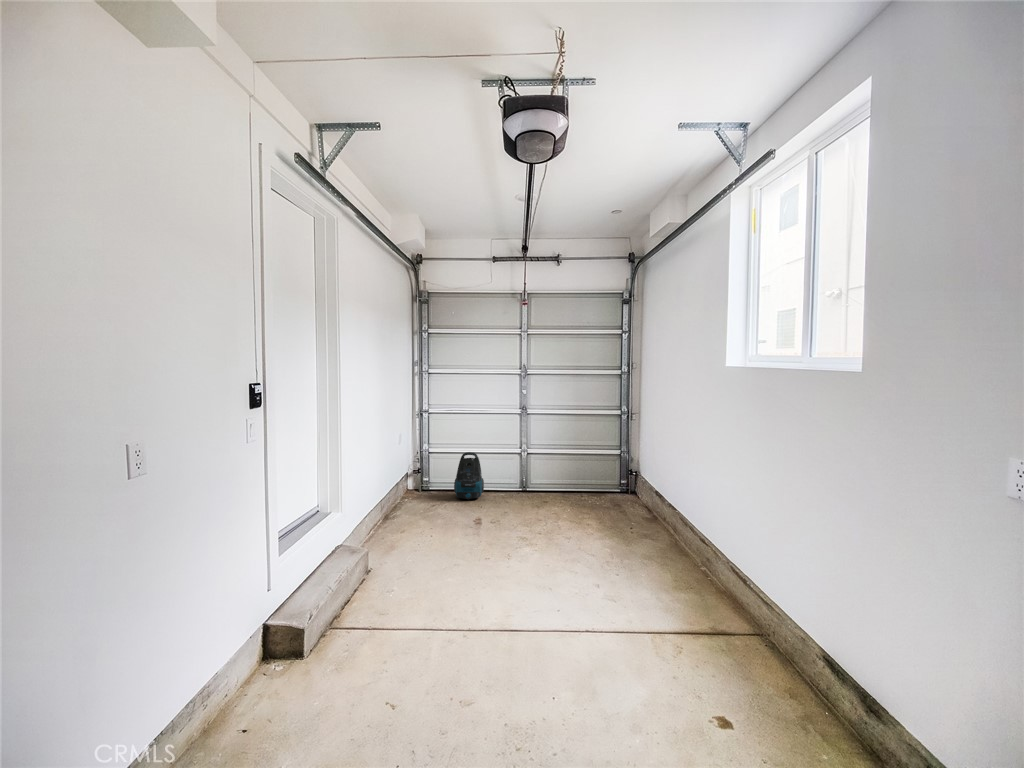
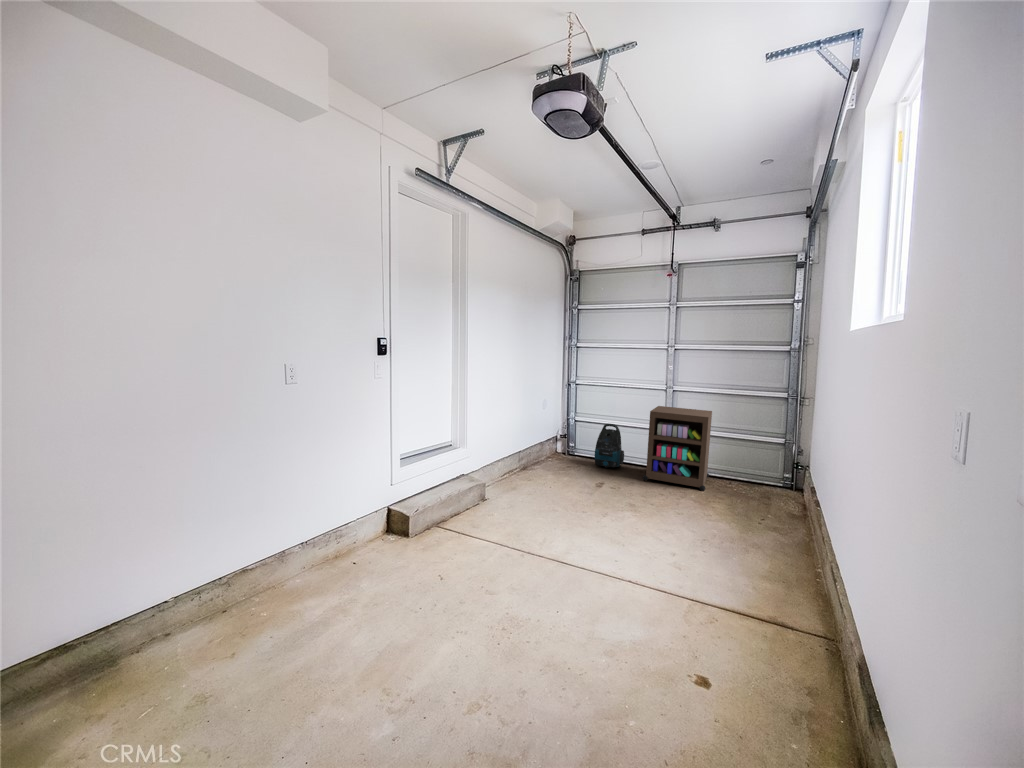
storage cabinet: none [512,430,571,510] -> present [643,406,712,491]

